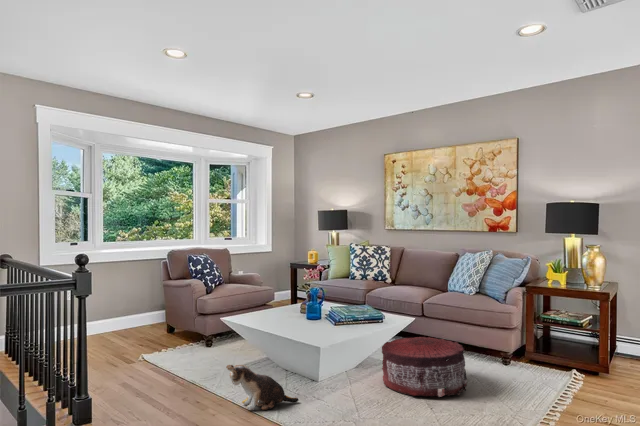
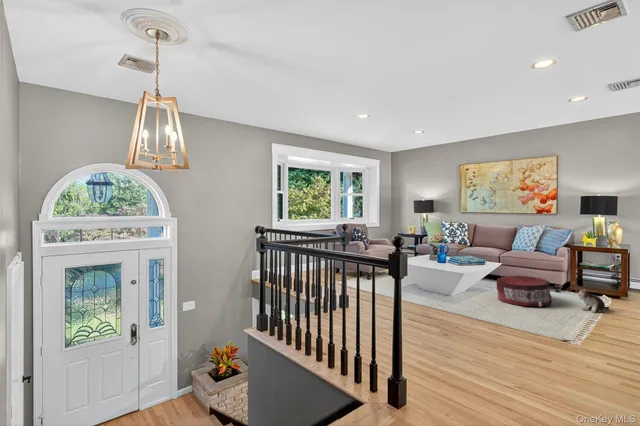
plush toy: present [226,365,299,410] -> present [576,289,609,312]

